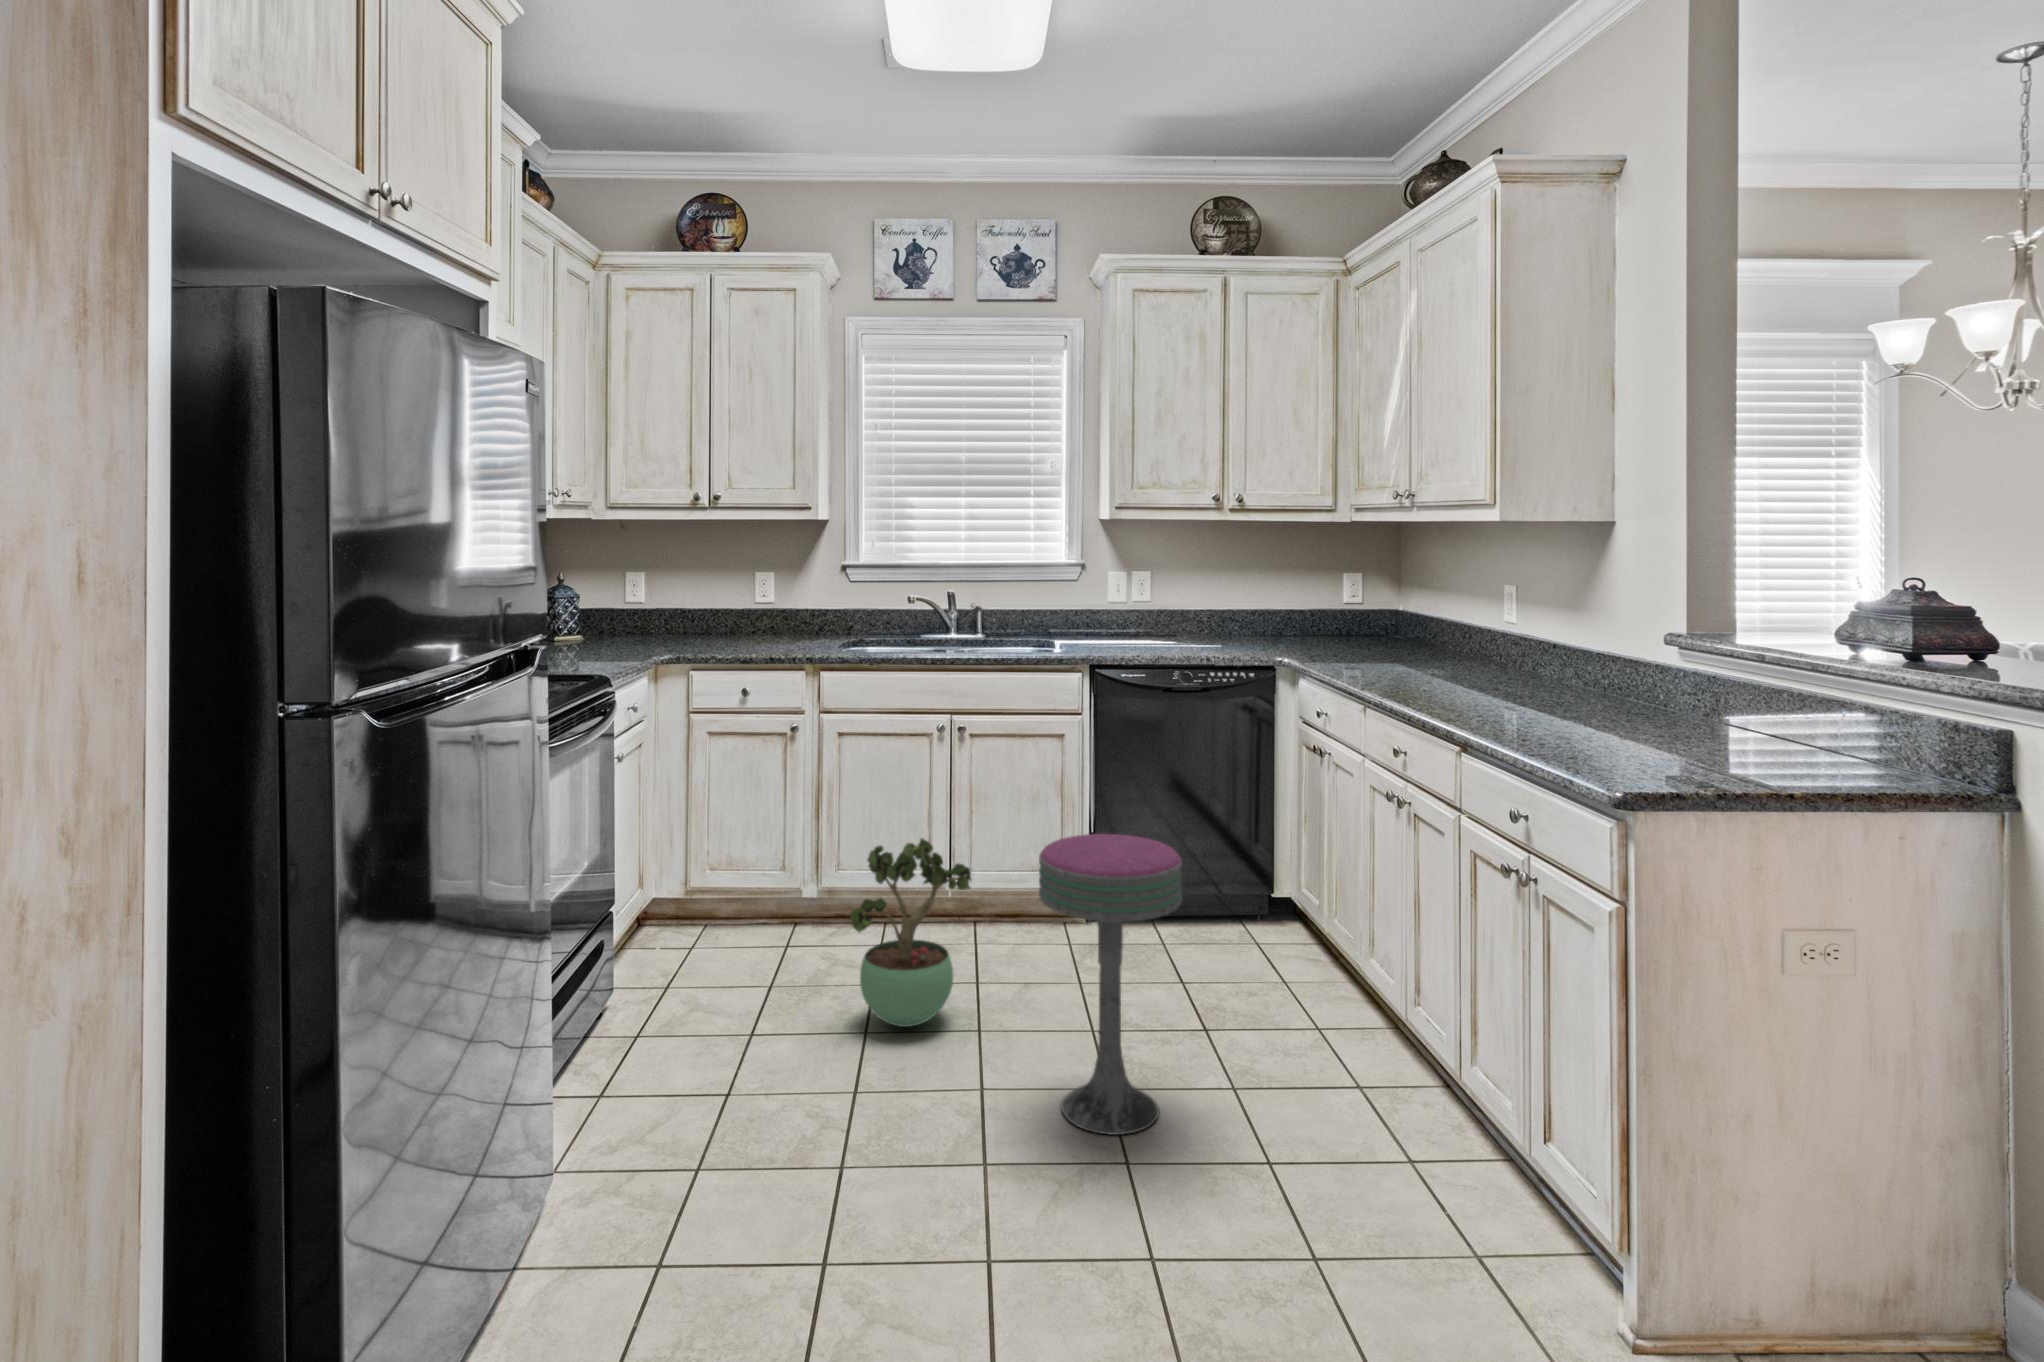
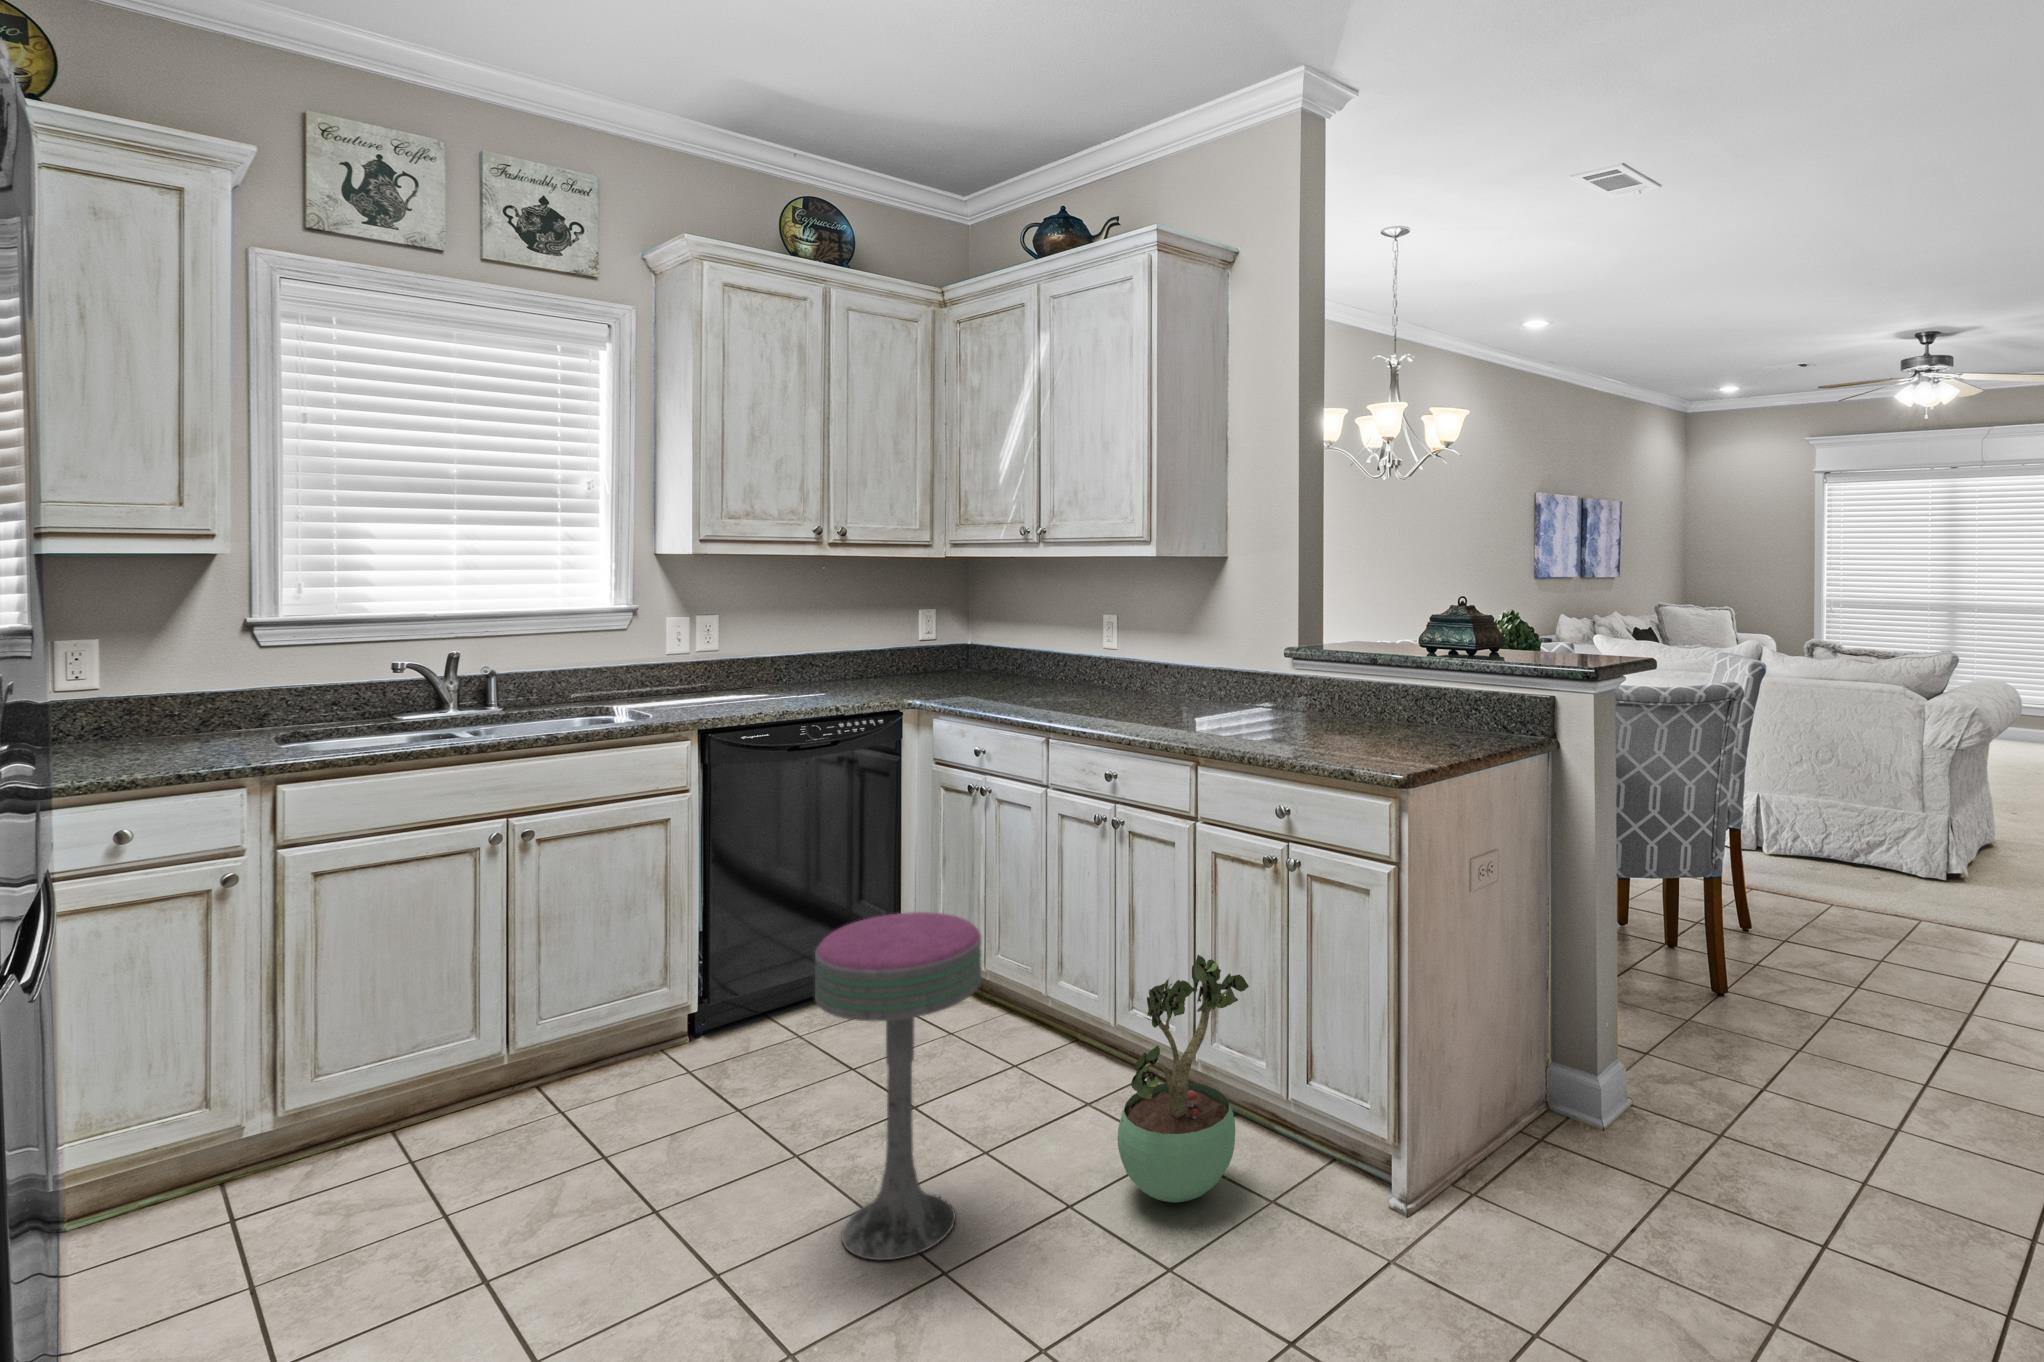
potted plant: present [849,839,971,1027] -> present [1117,955,1249,1202]

